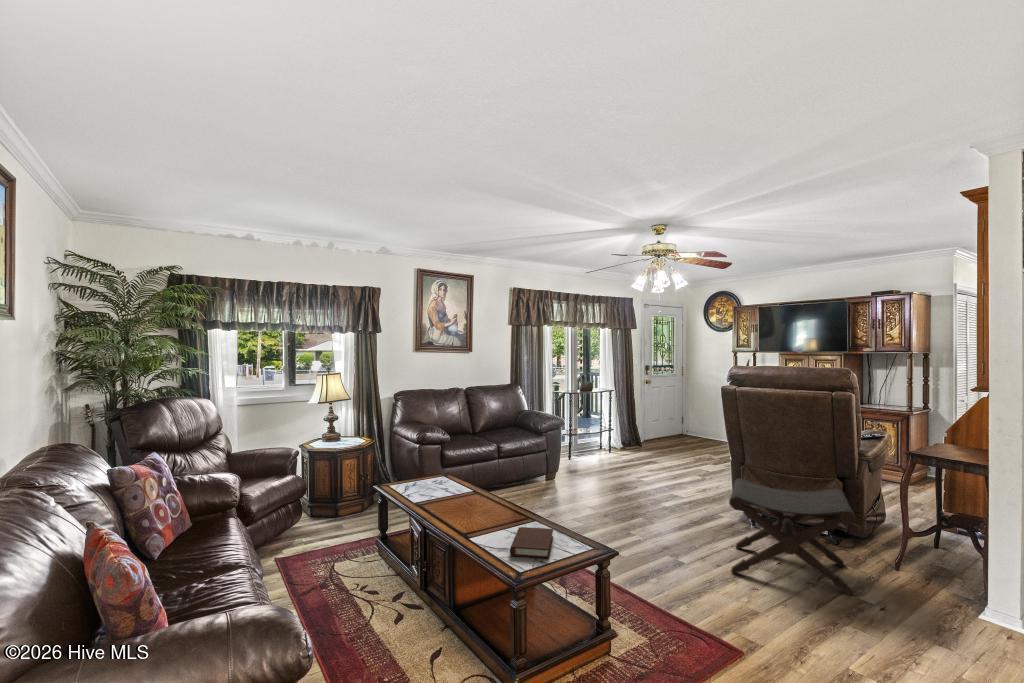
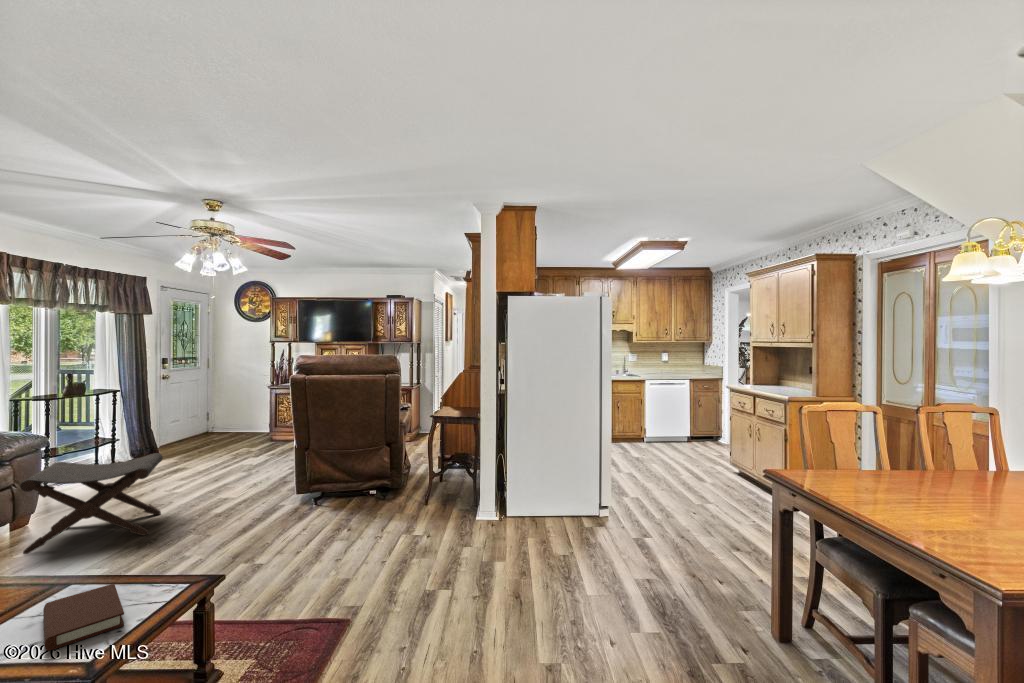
footstool: present [729,478,855,595] -> present [20,453,163,554]

